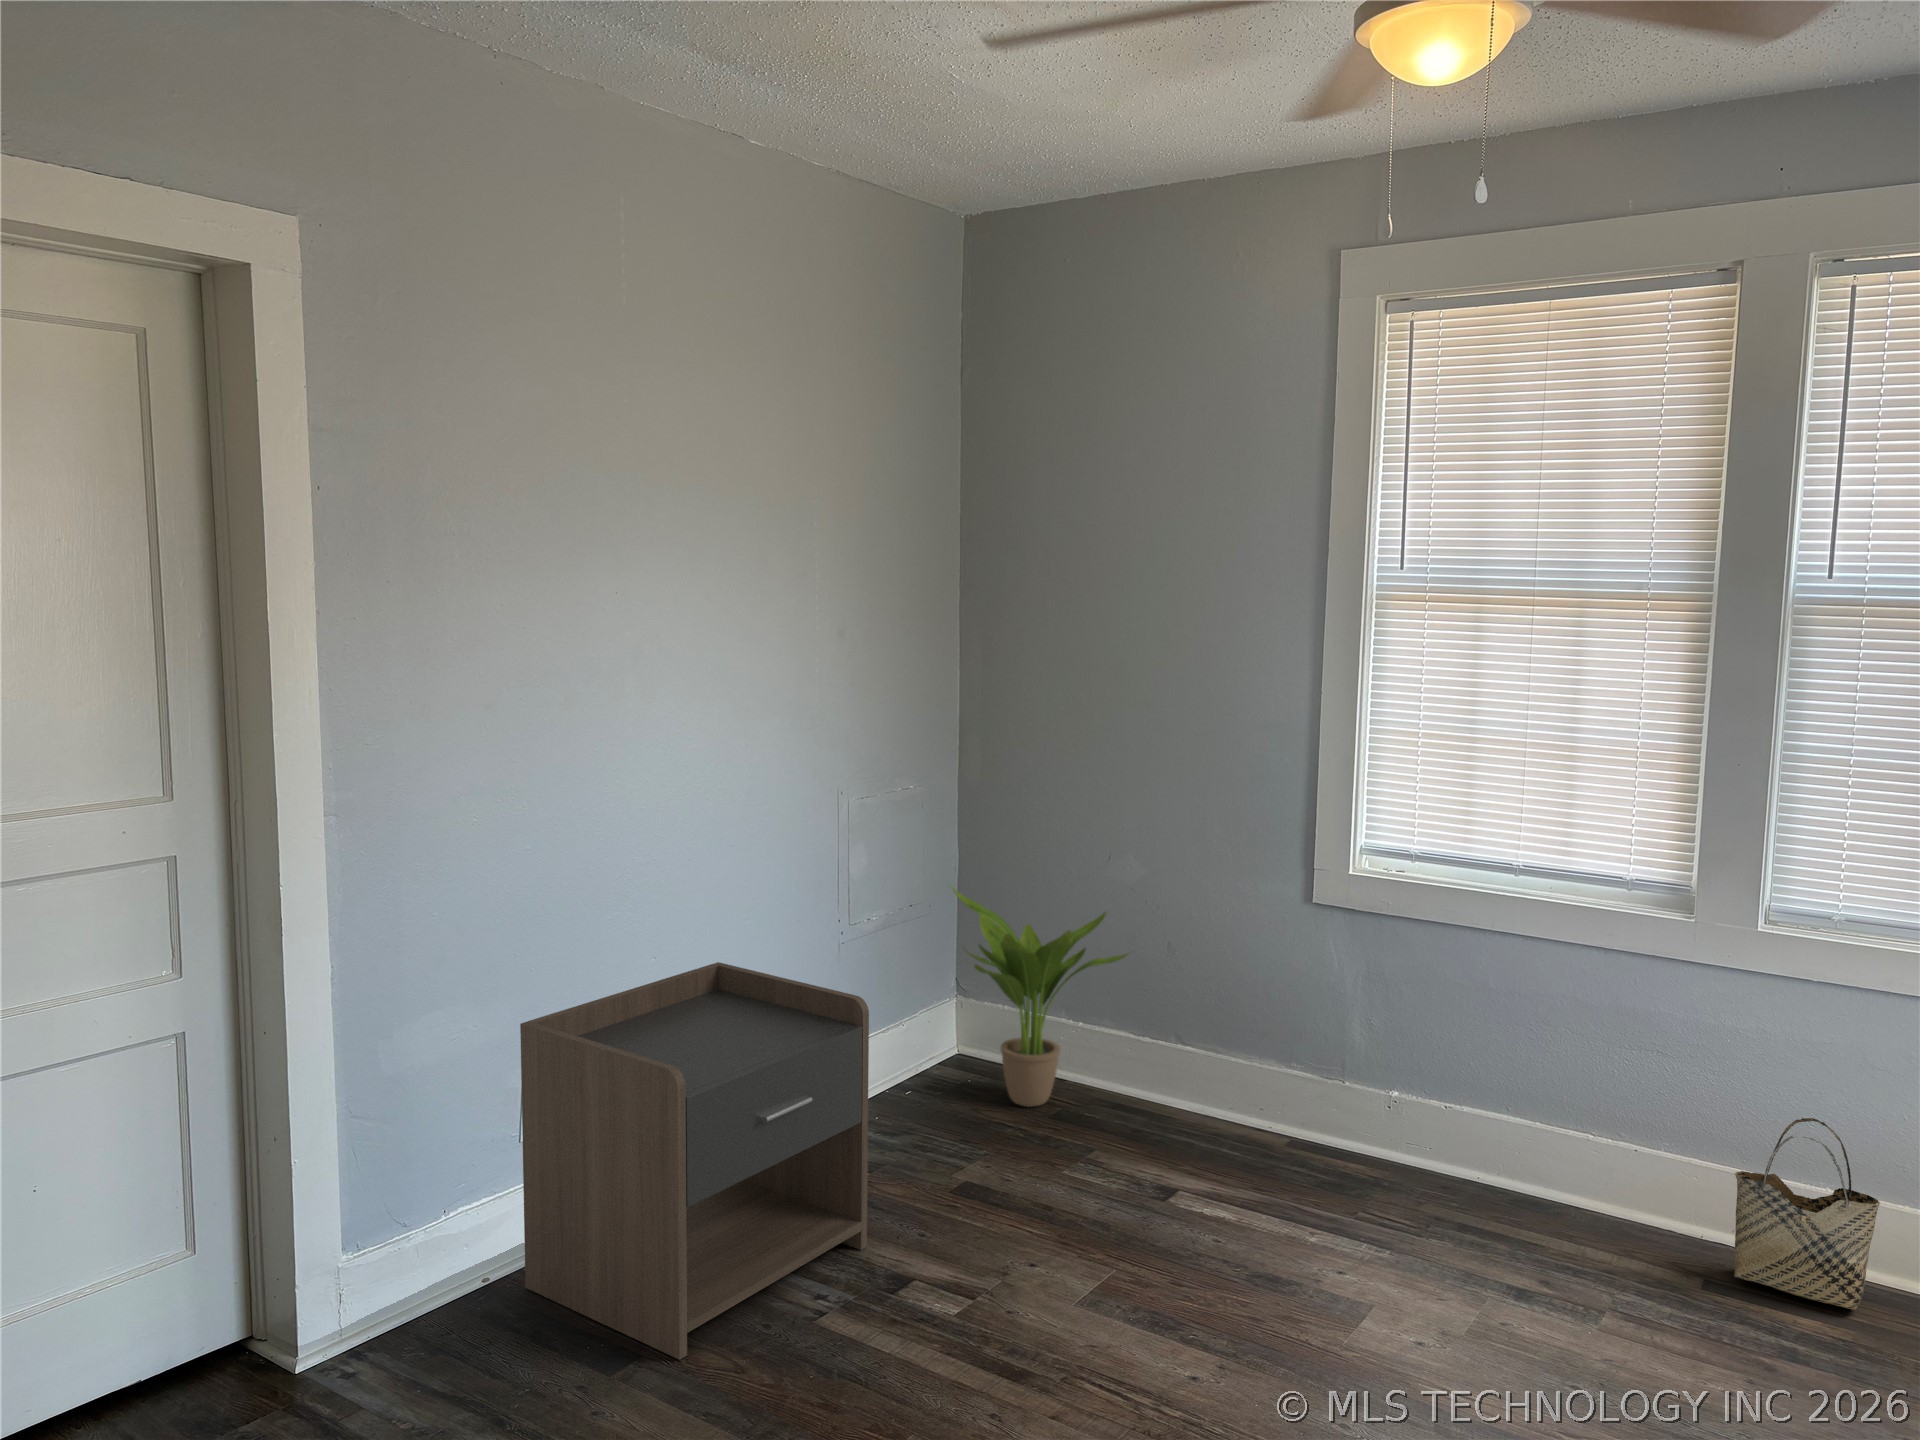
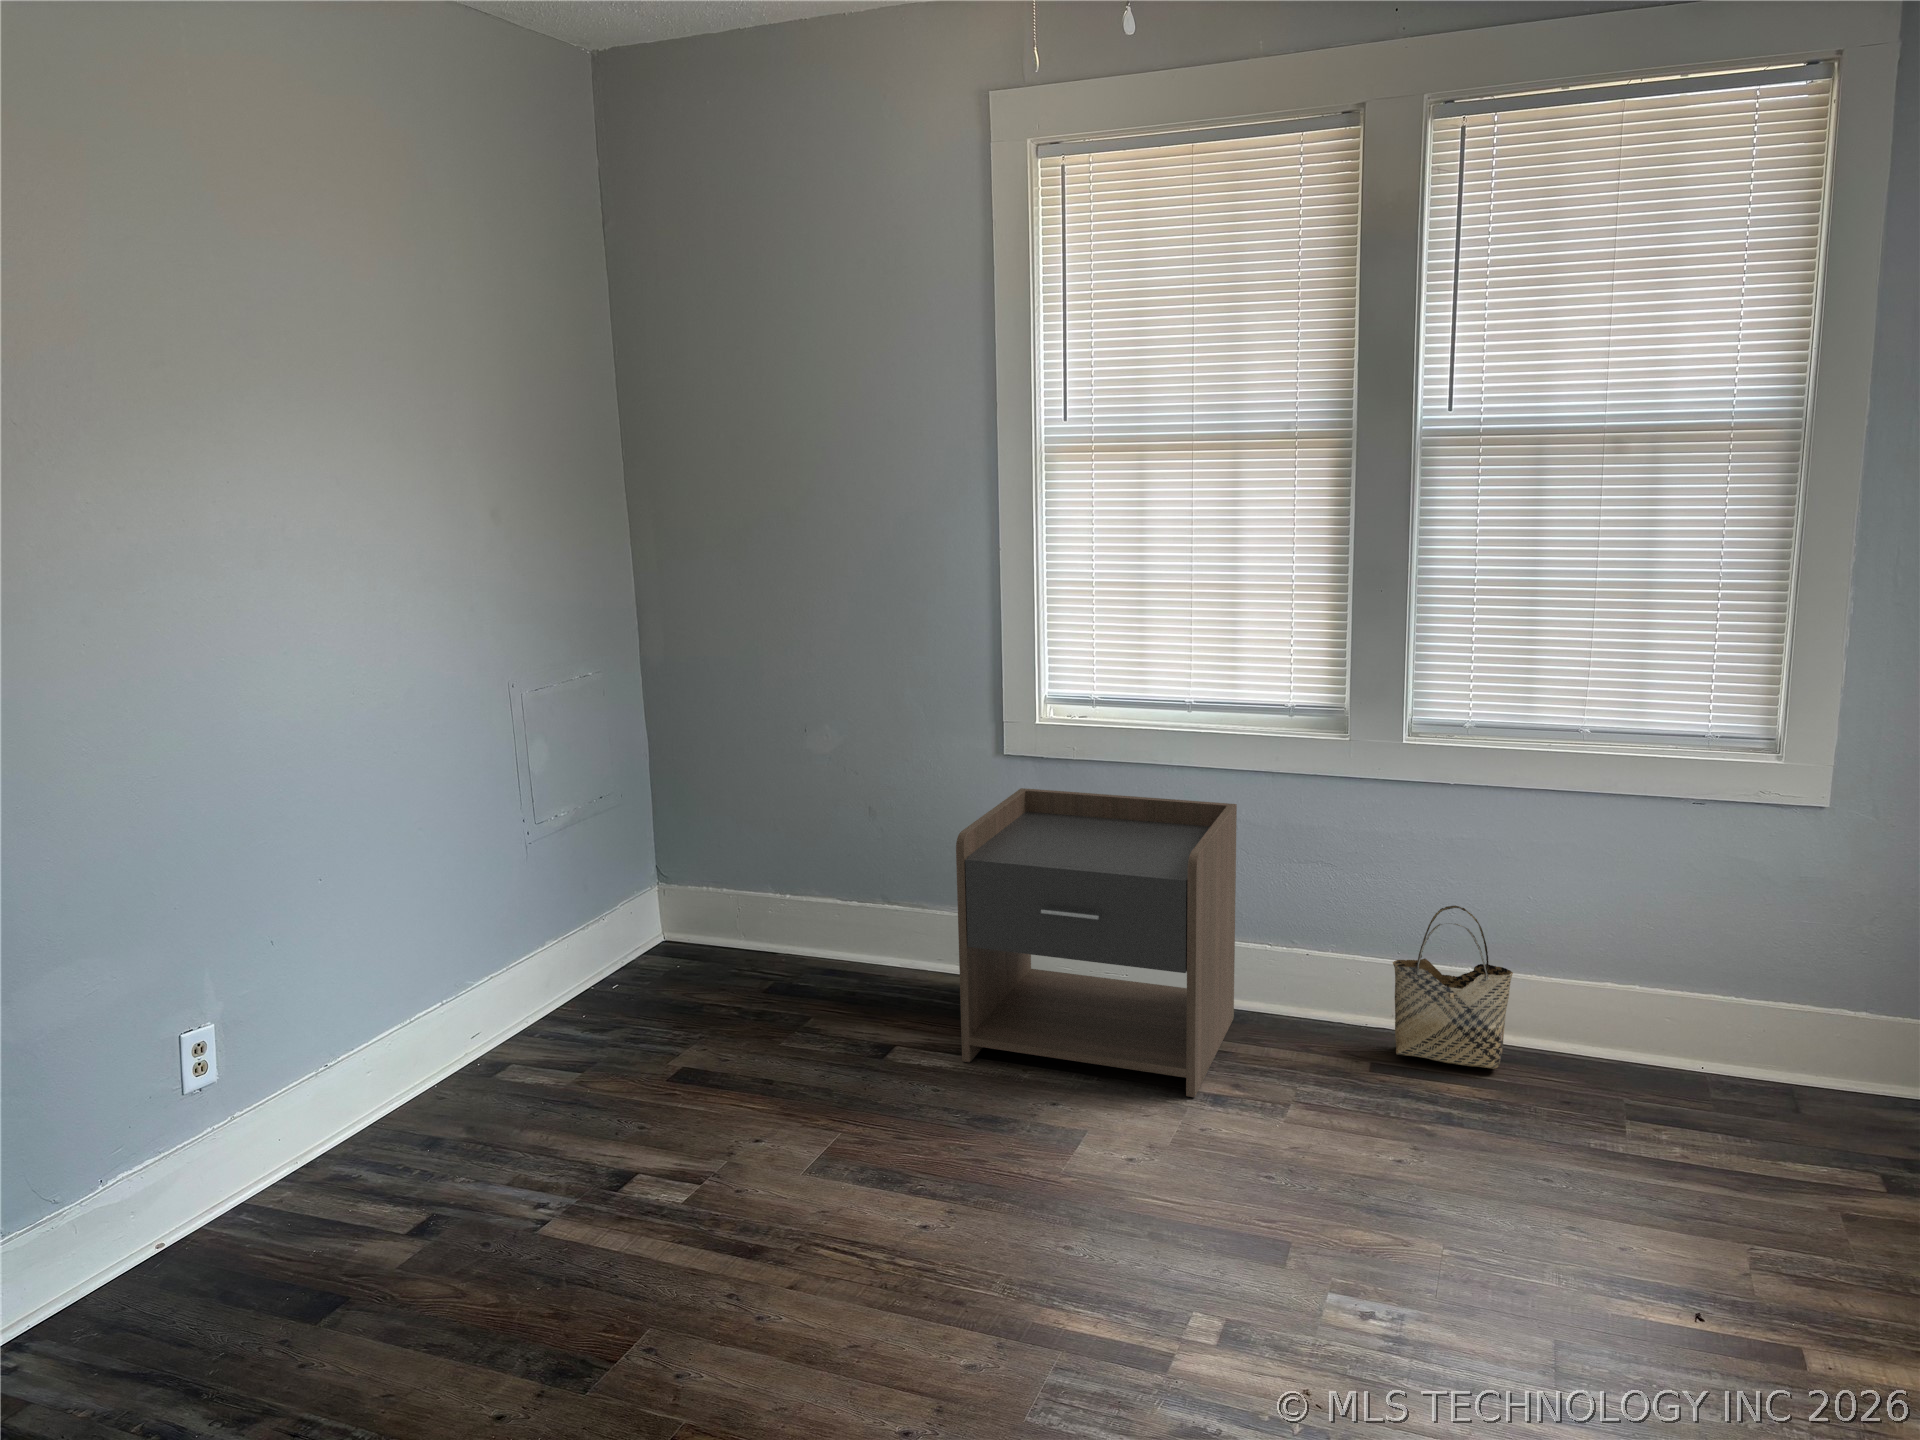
potted plant: present [951,887,1130,1107] -> none [644,770,836,981]
nightstand: present [520,962,869,1360] -> present [956,788,1237,1097]

